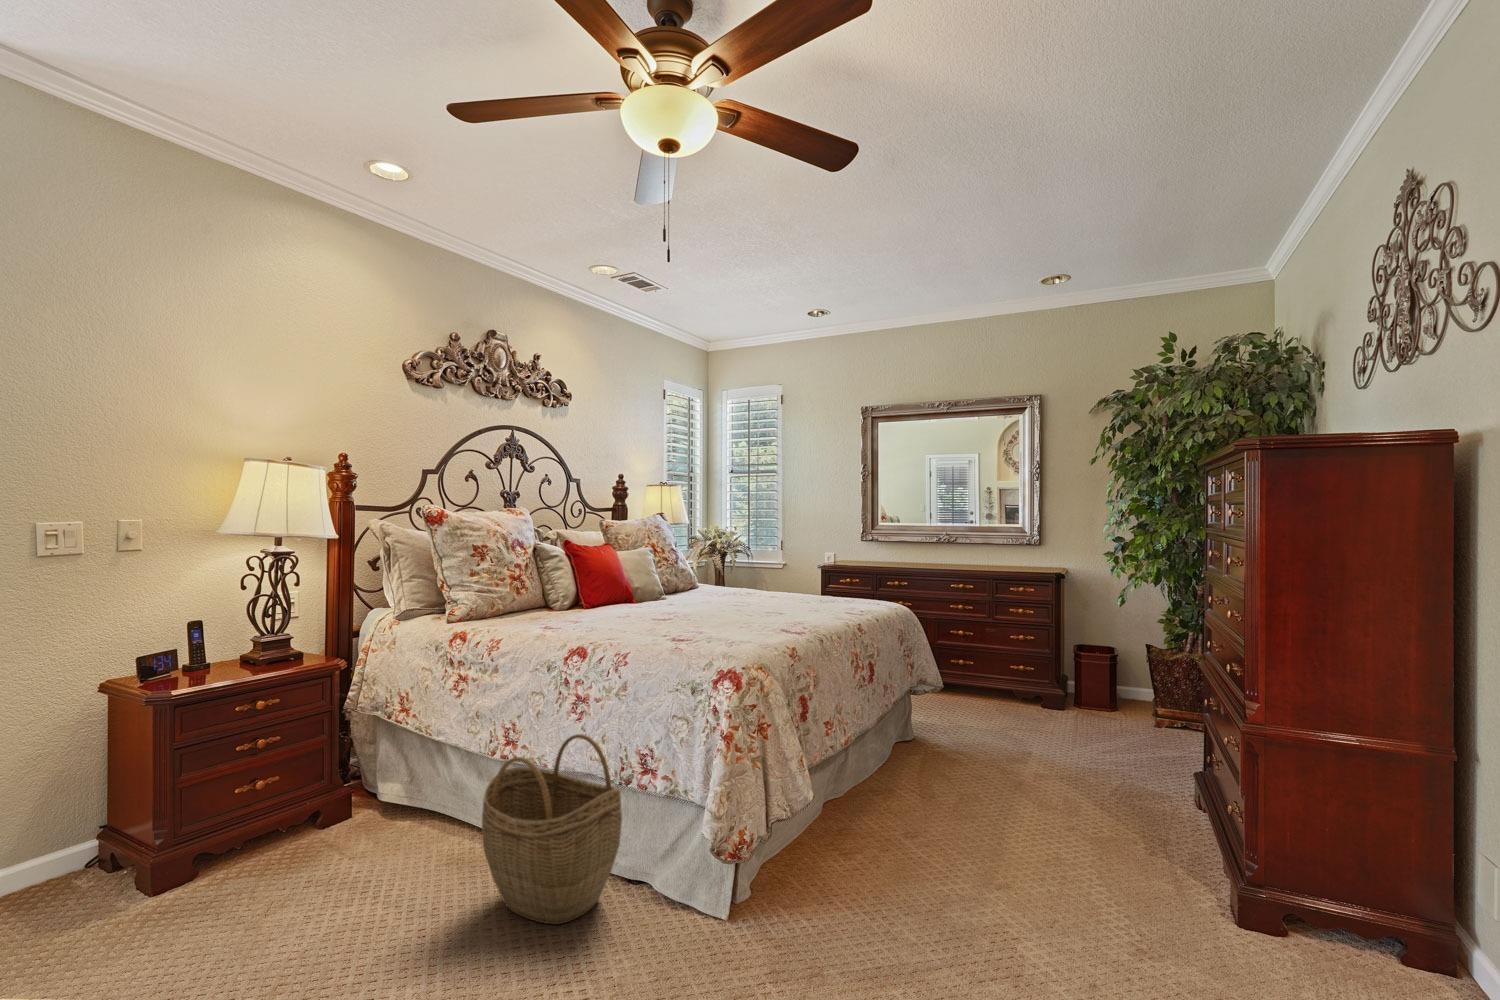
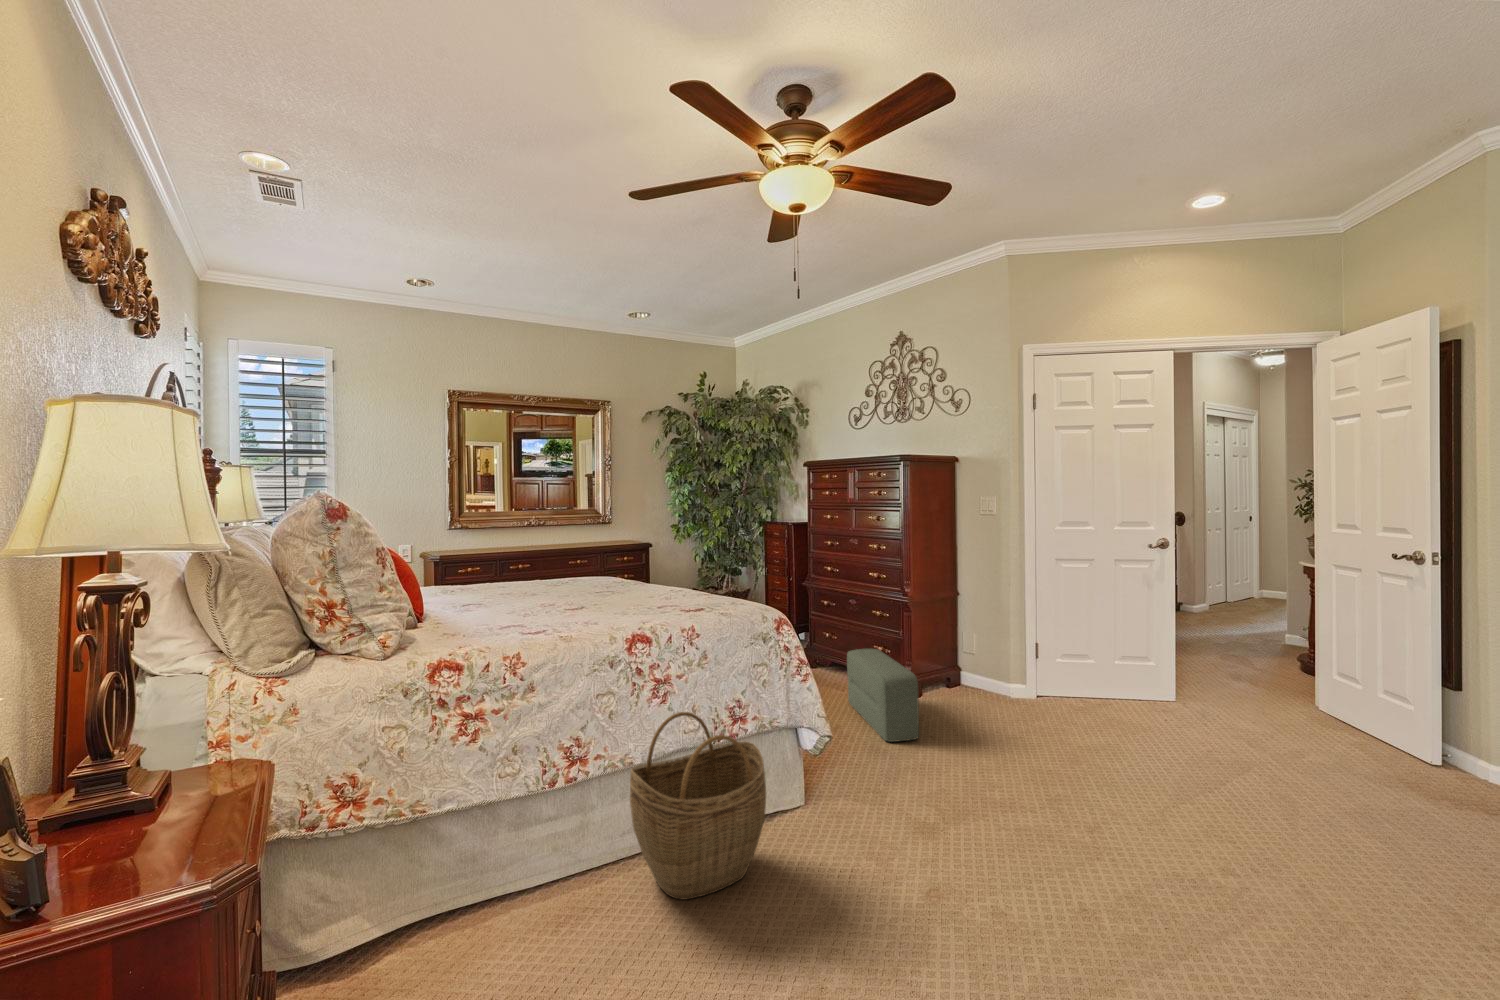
pouf: none [992,786,1149,966] -> present [847,649,919,742]

